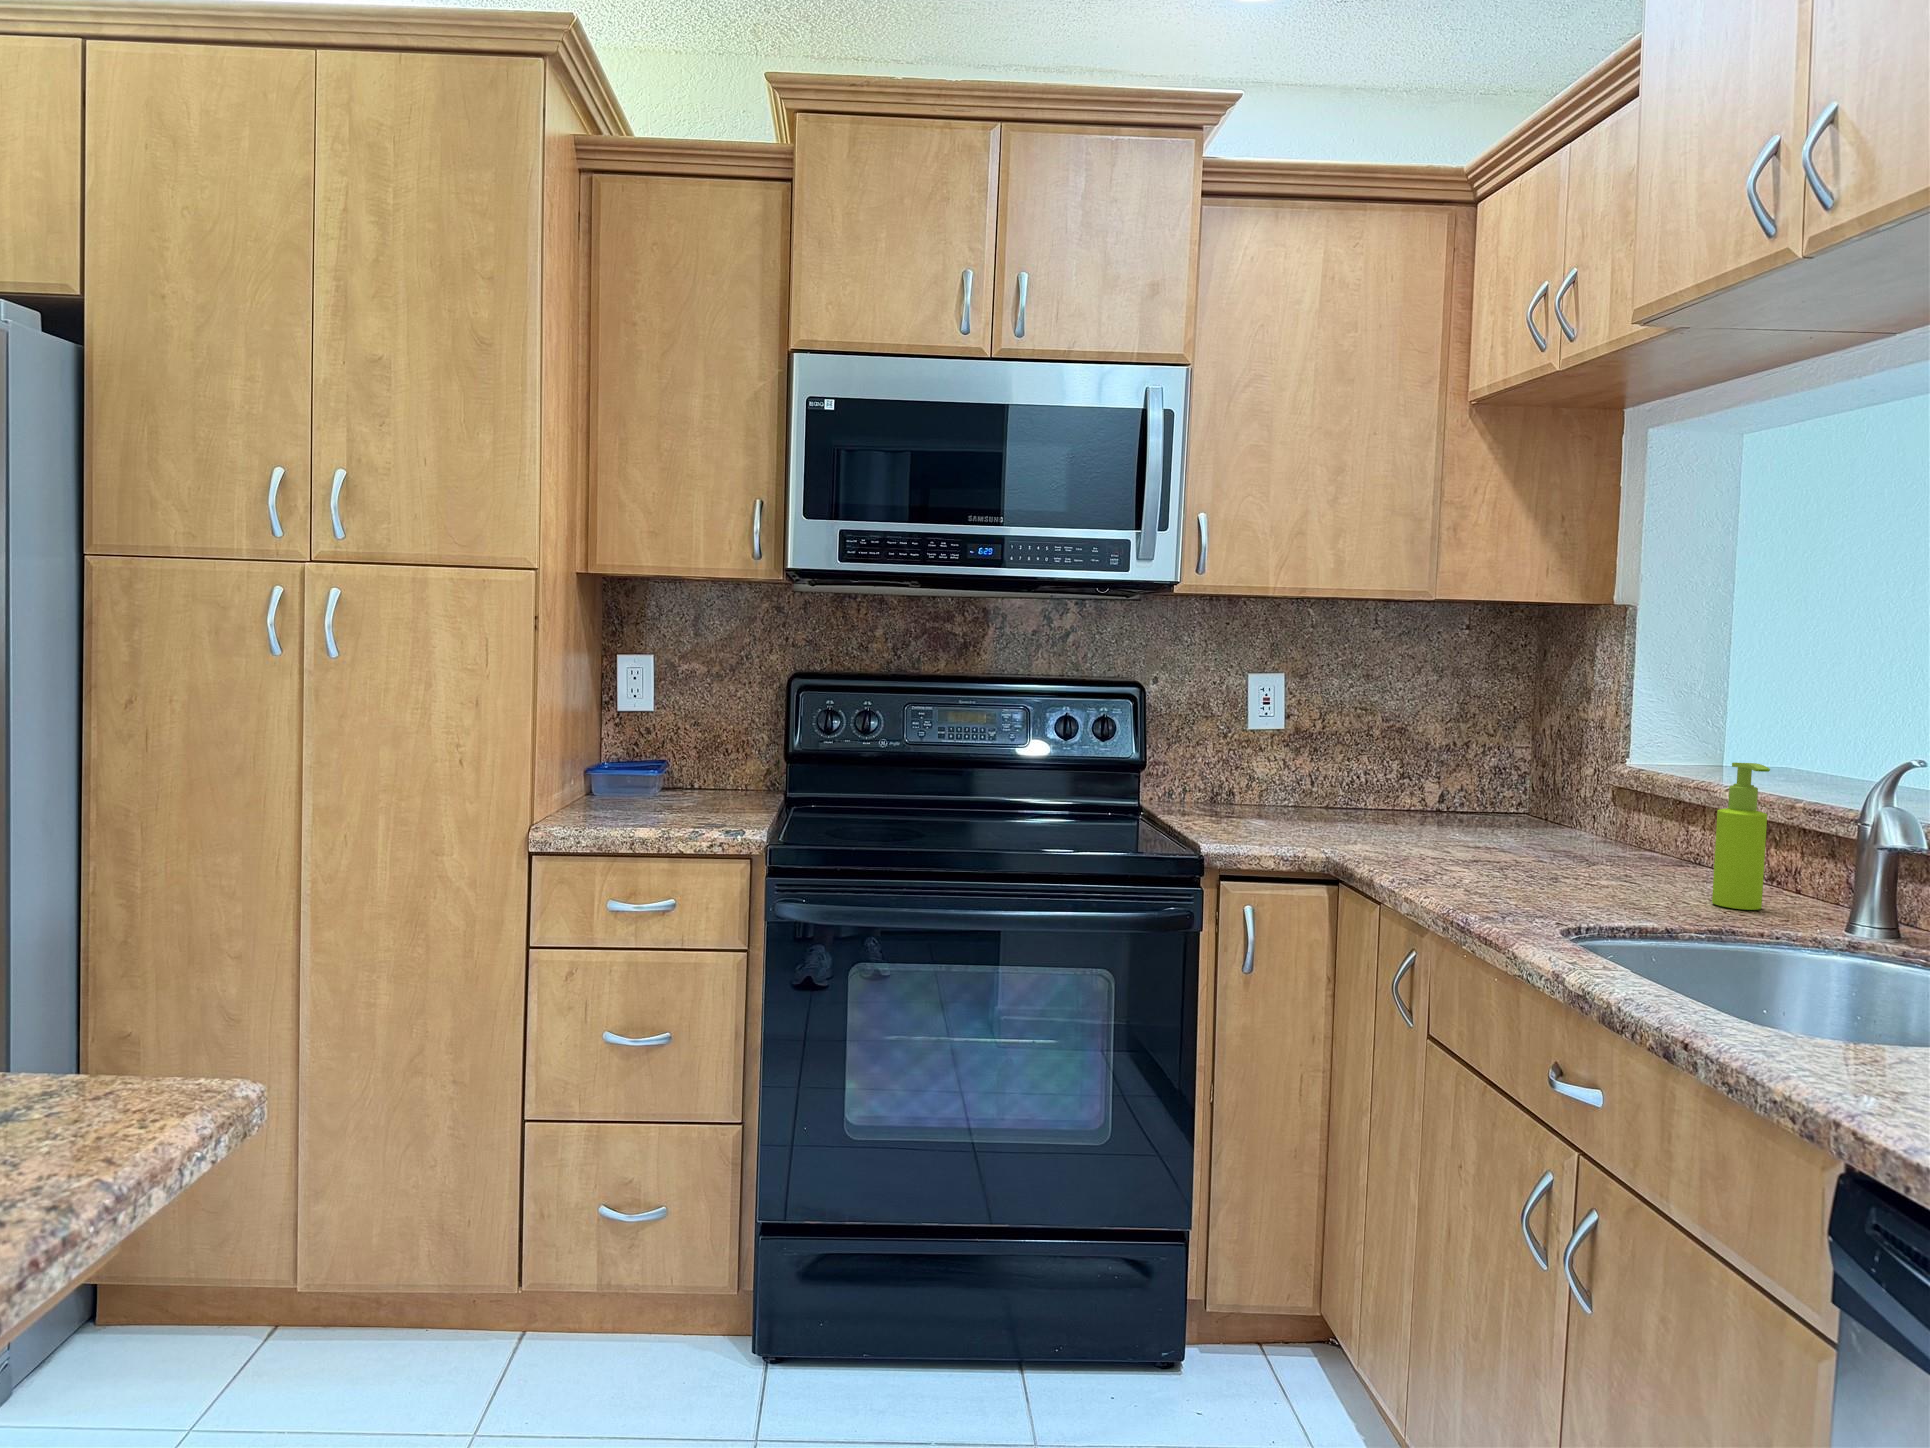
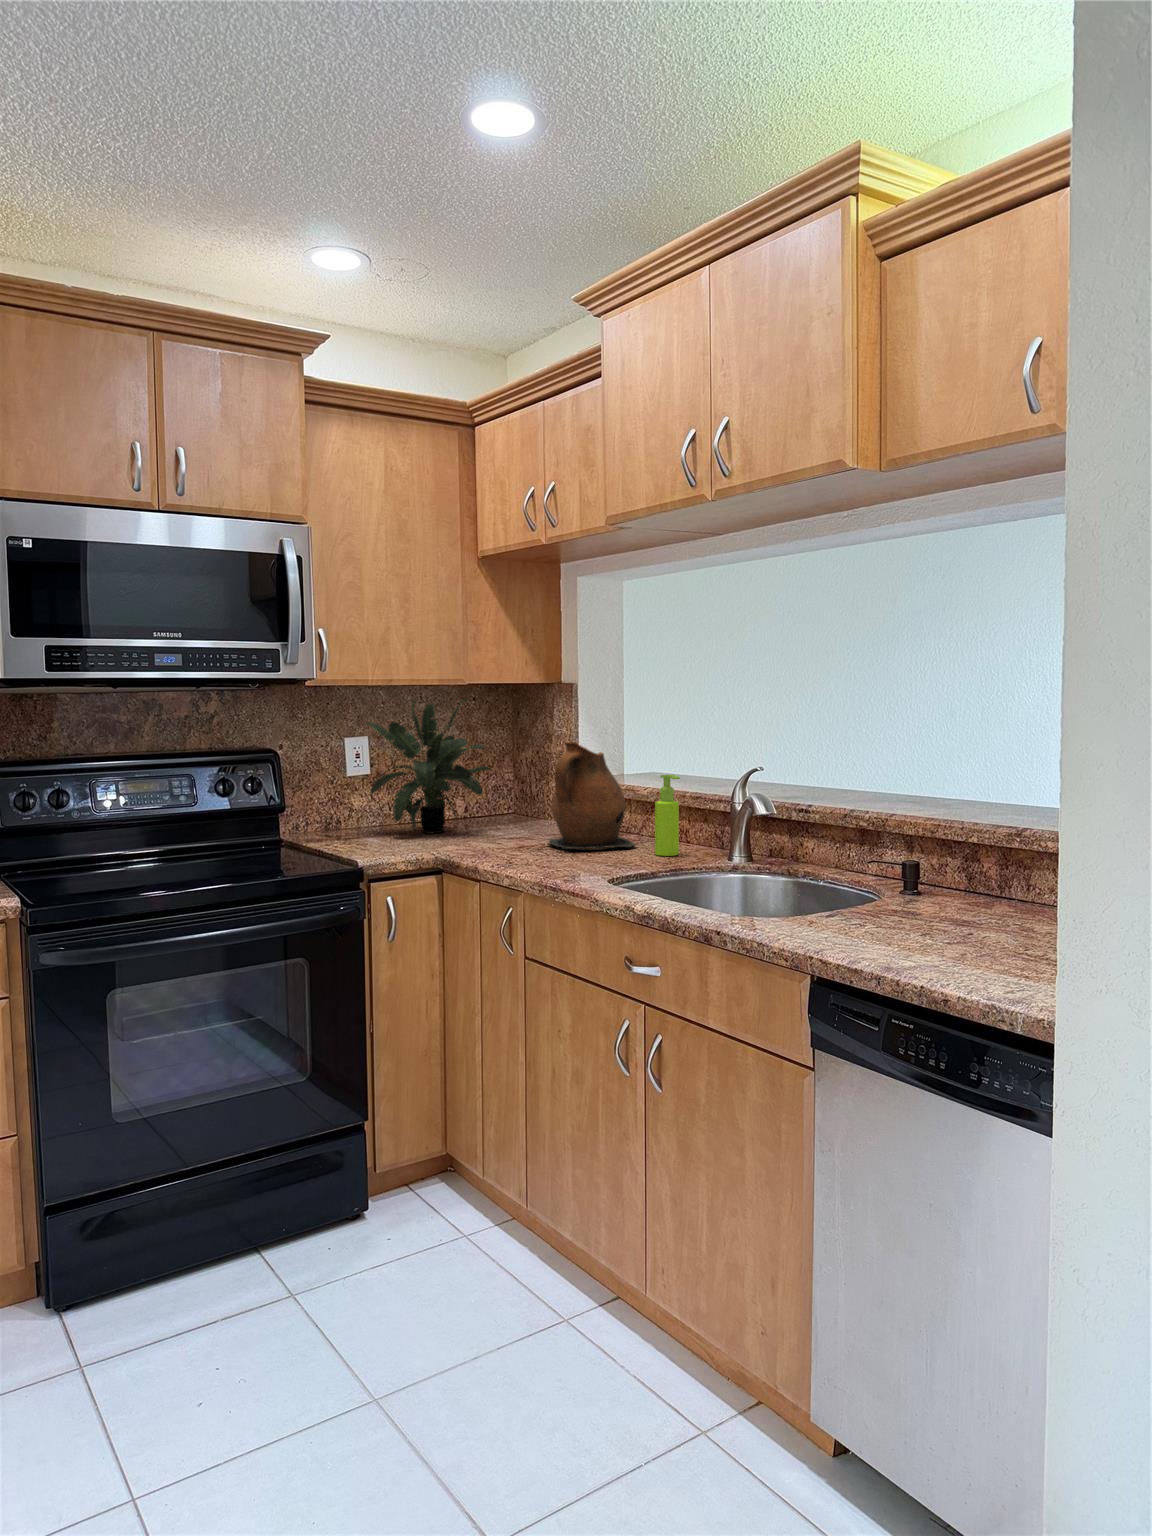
potted plant: none [1275,621,1468,825] -> present [366,698,491,833]
ceramic pitcher: none [1521,694,1690,888] -> present [549,742,636,849]

